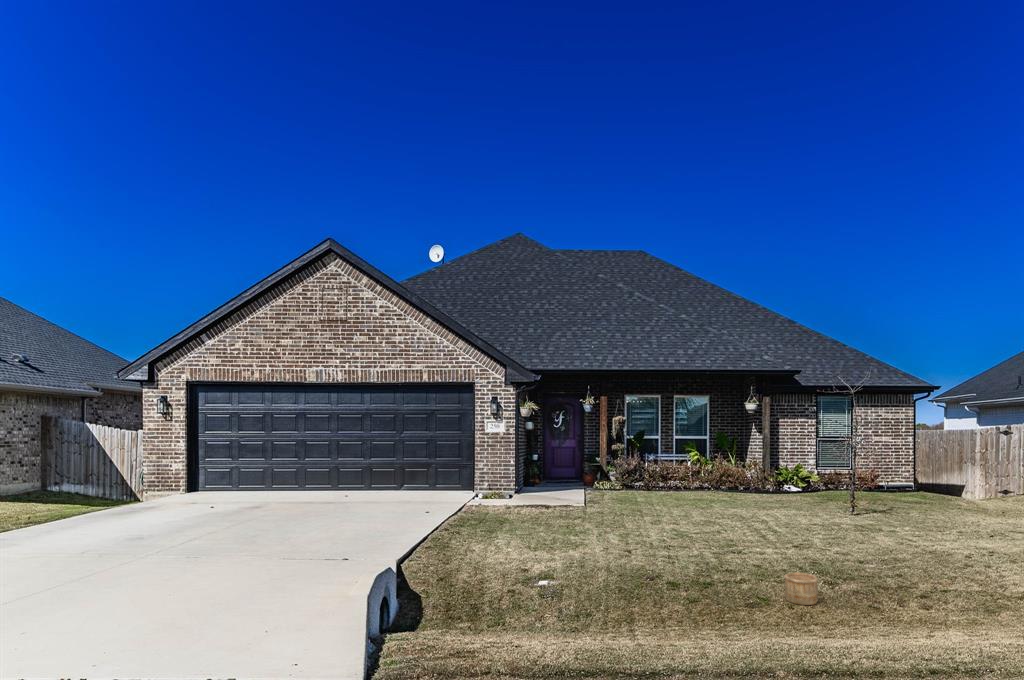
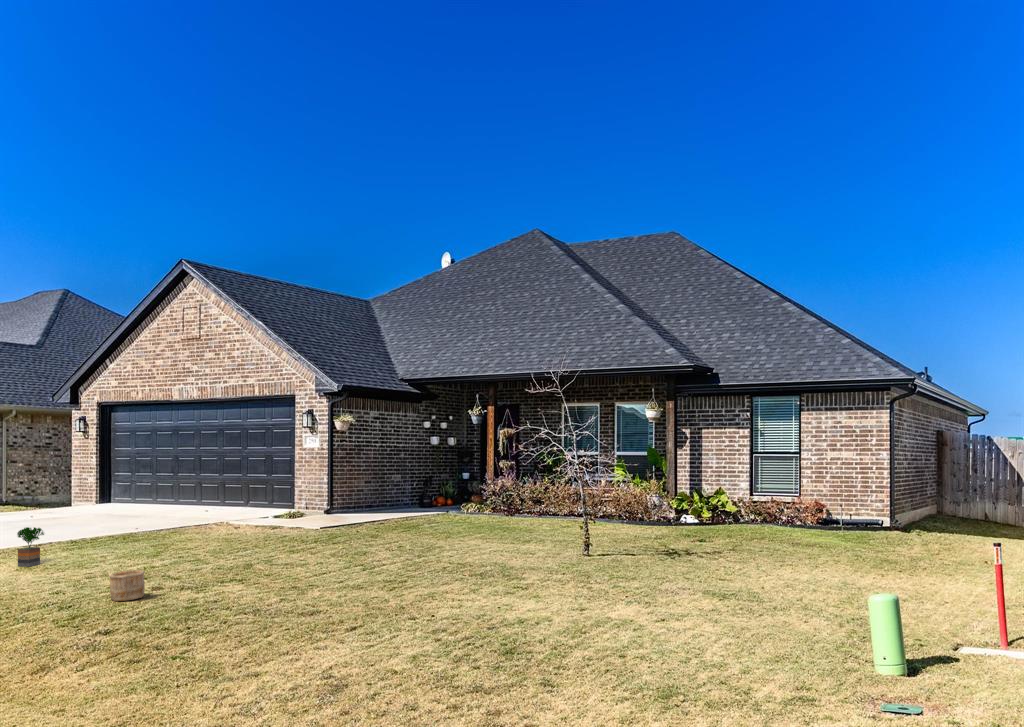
potted tree: none [513,534,542,578] -> present [17,527,44,567]

